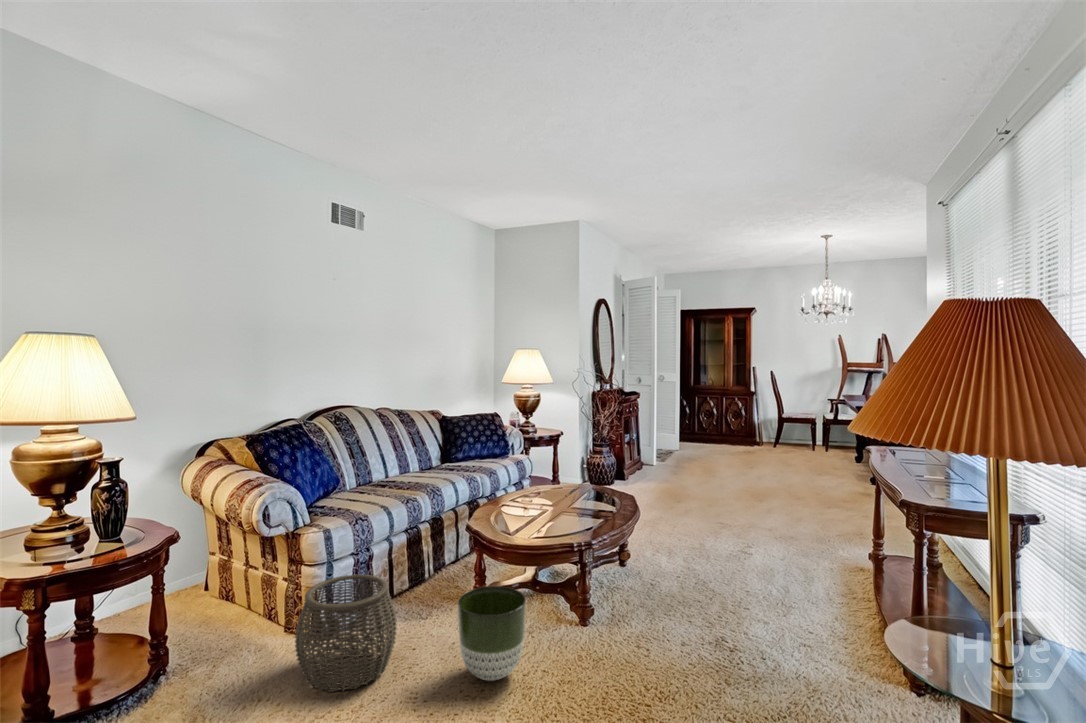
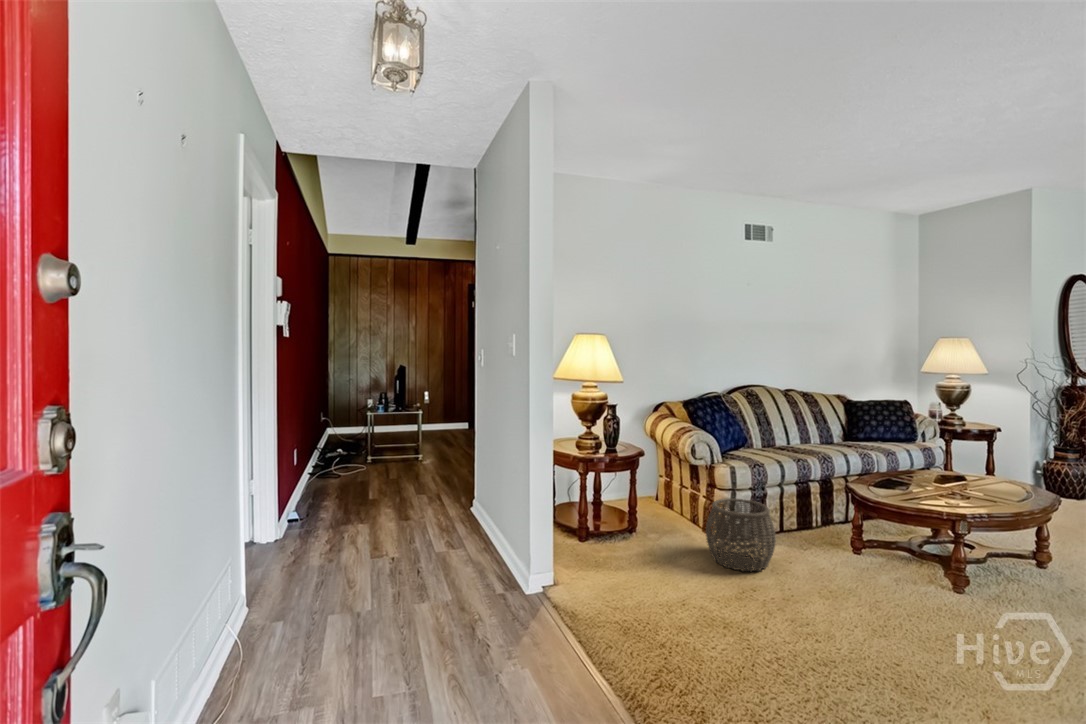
planter: present [458,586,526,681] -> none [822,530,884,602]

